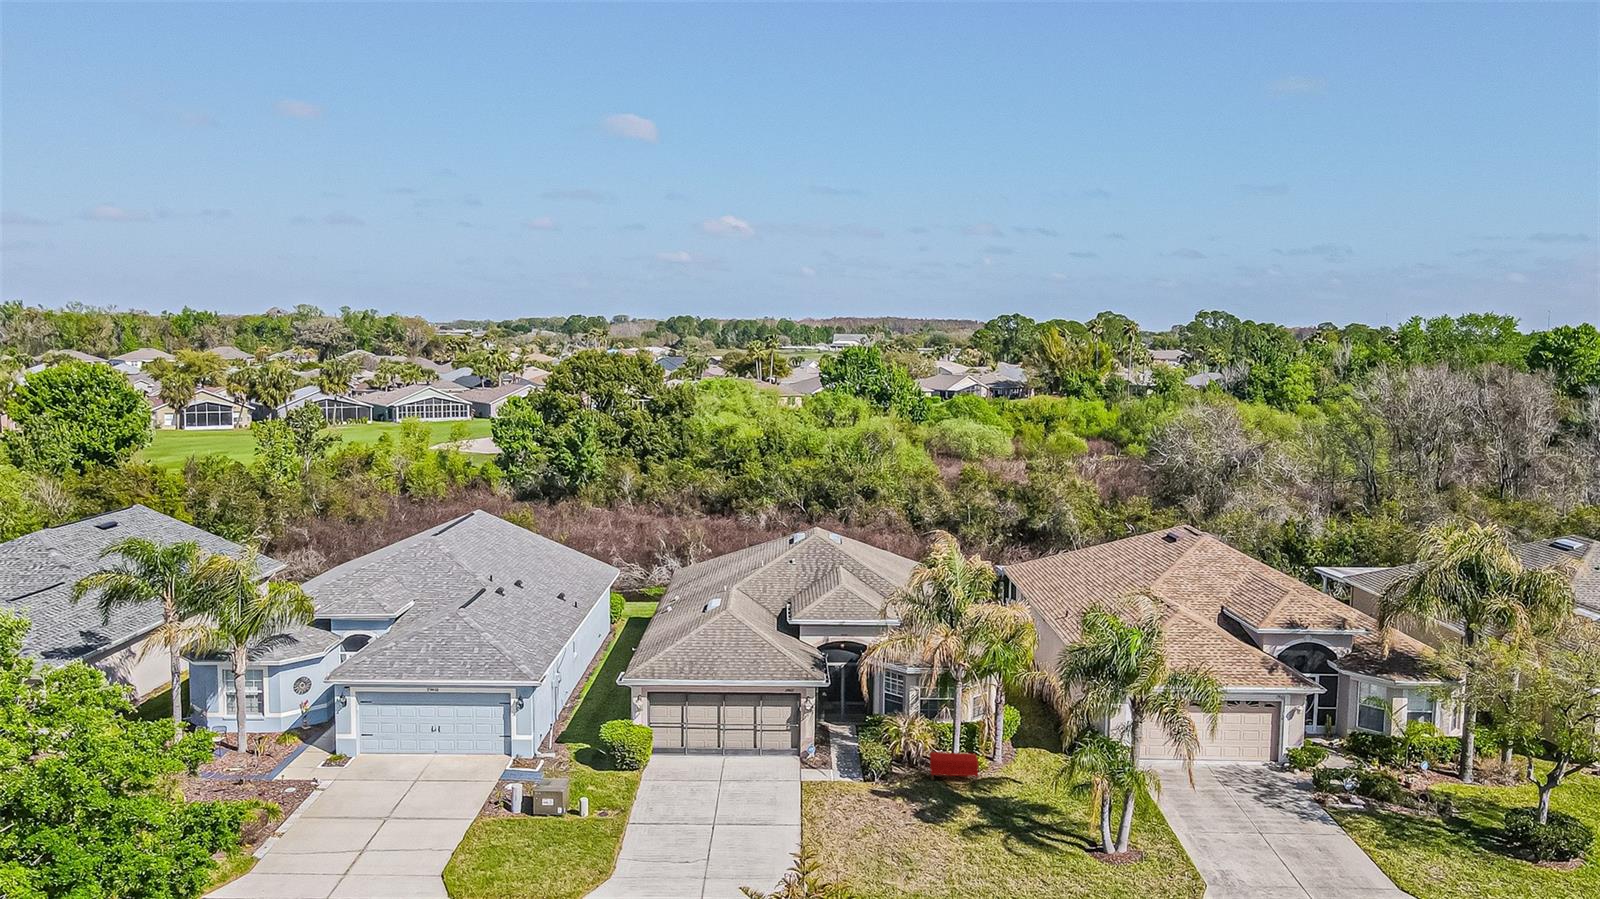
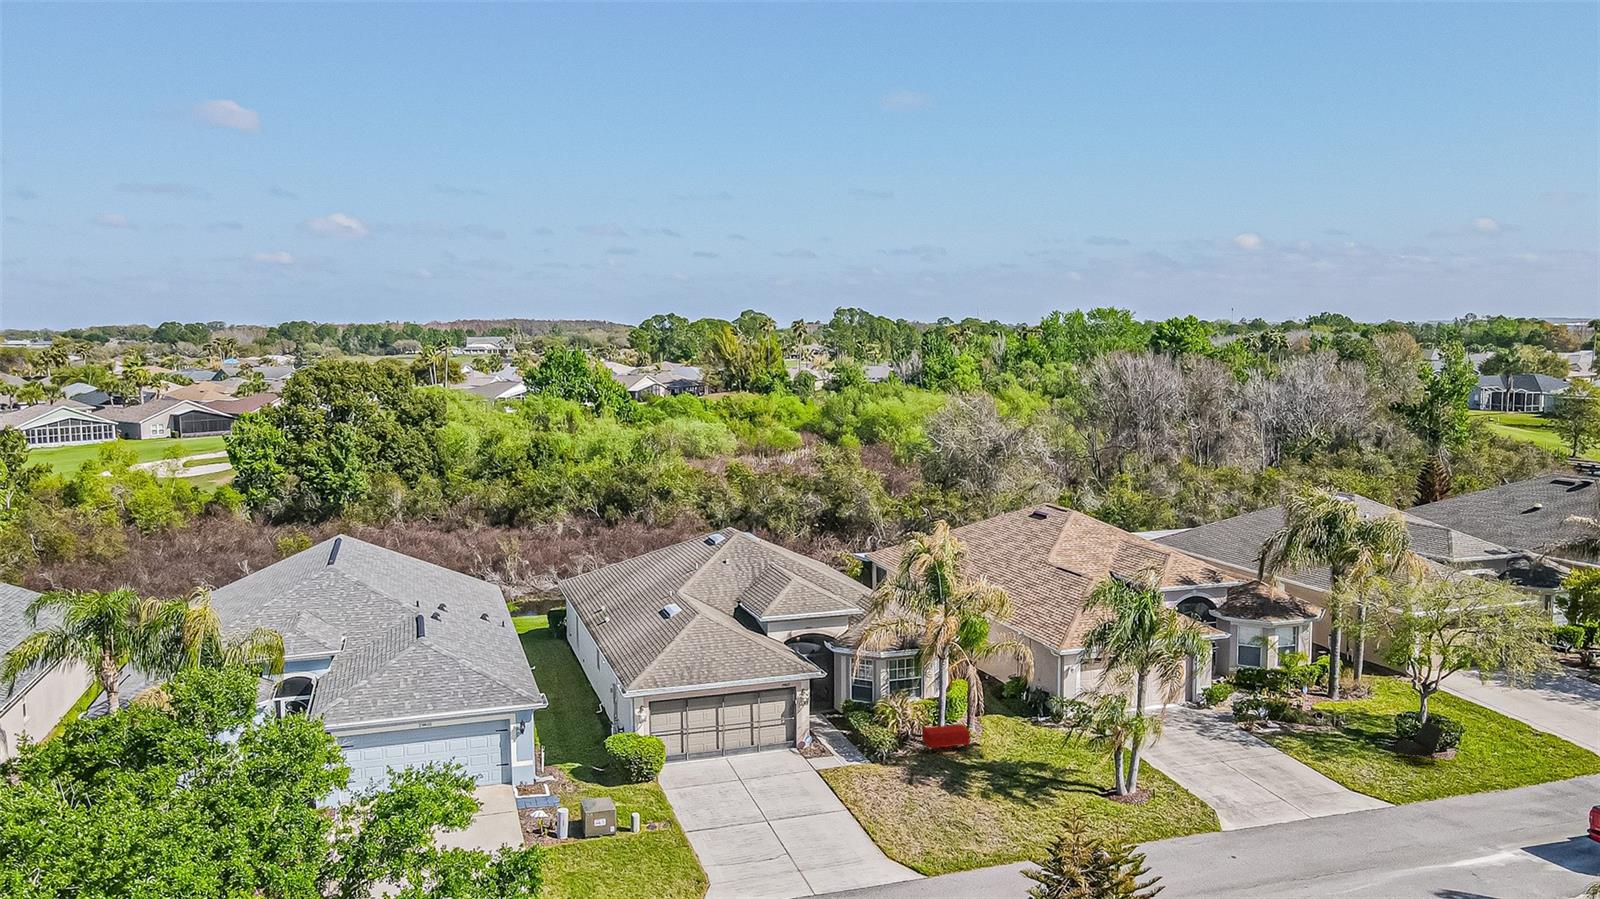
lounge chair: none [1492,819,1555,875] -> present [1395,721,1443,766]

